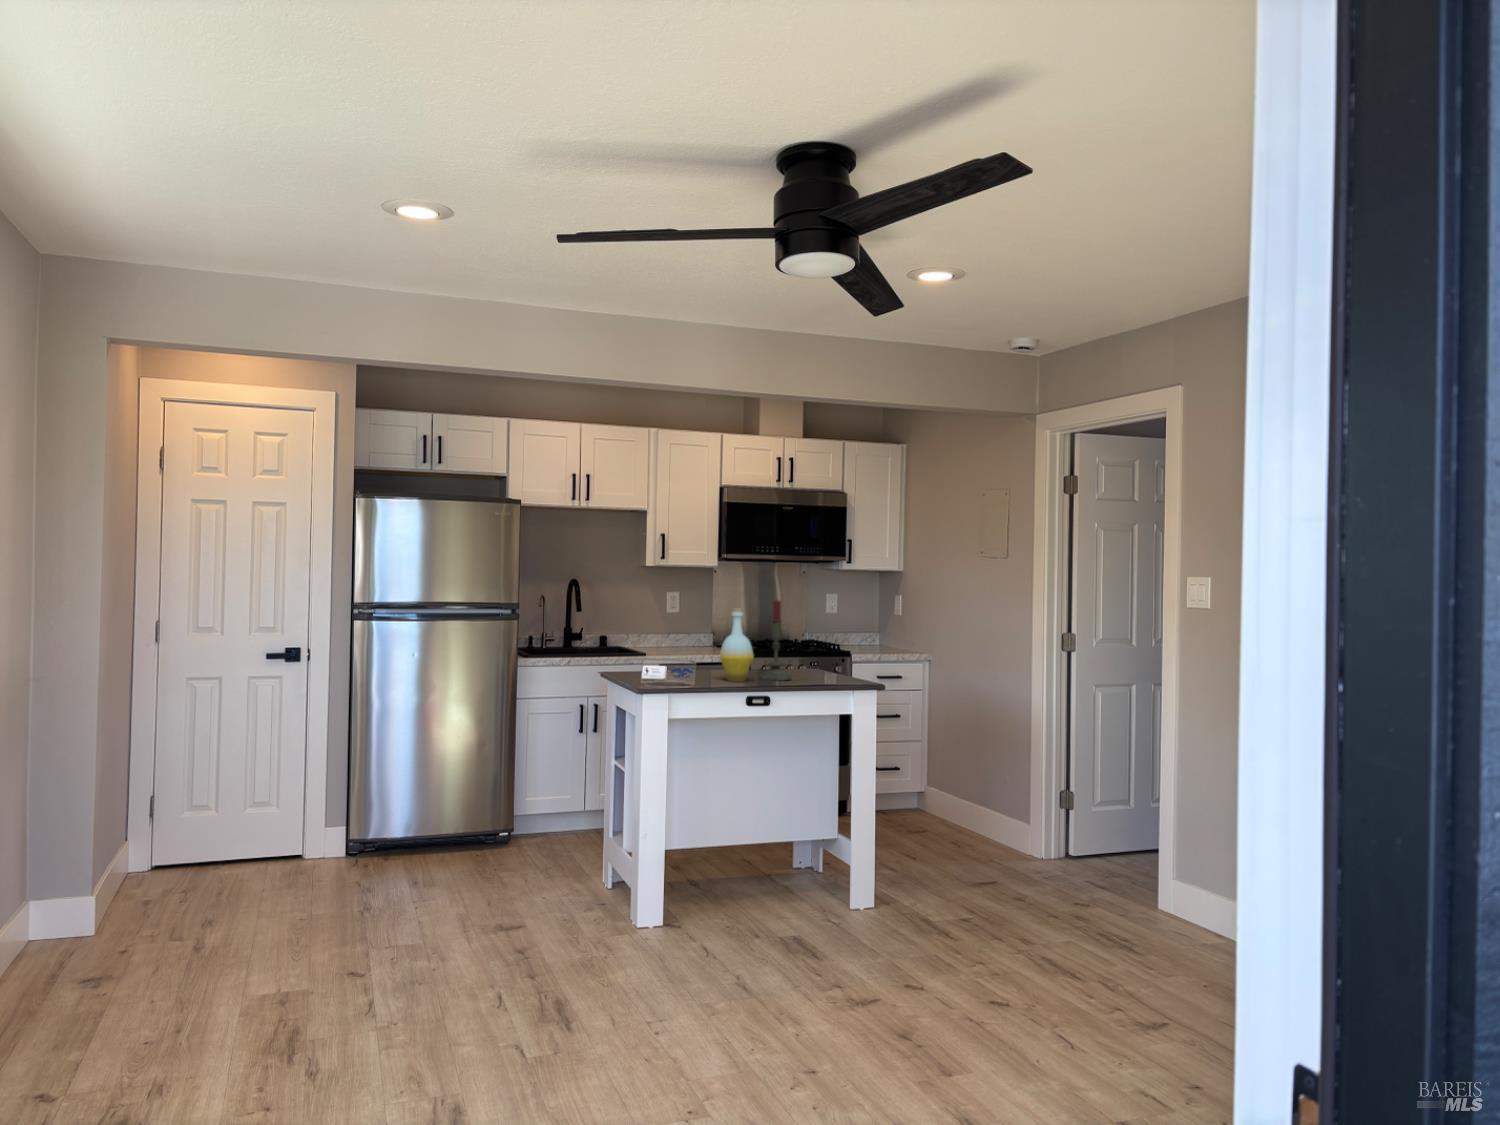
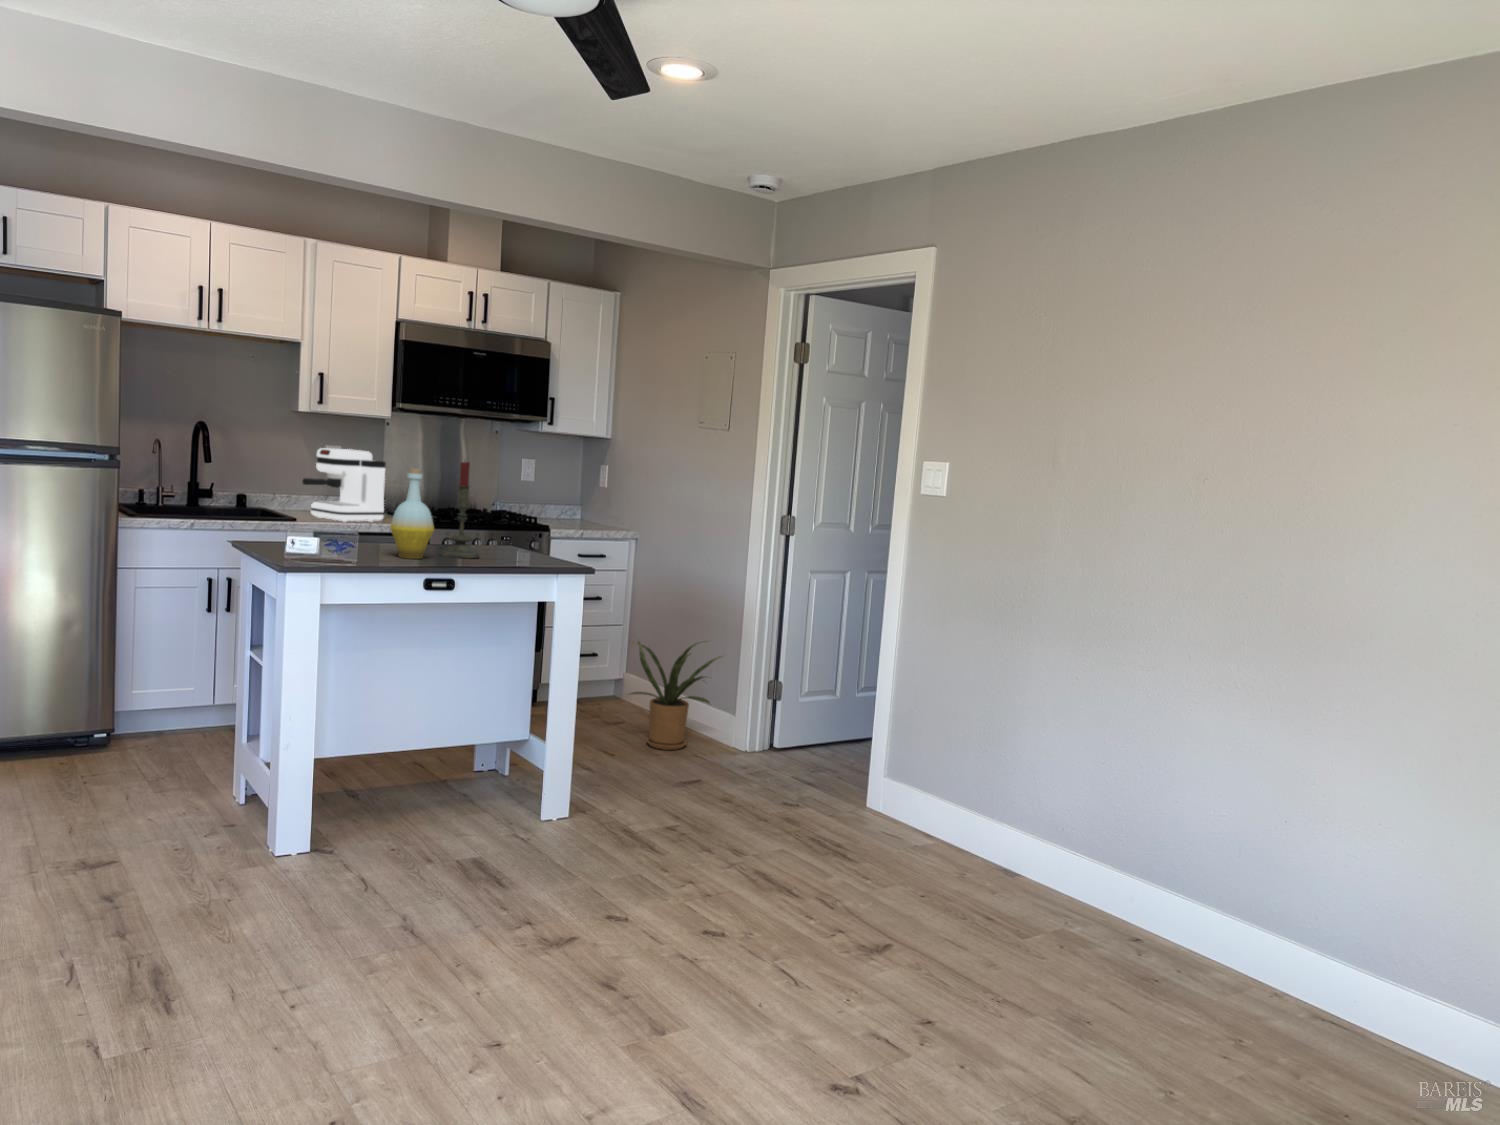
coffee maker: none [650,595,715,656] -> present [302,448,386,522]
house plant: none [924,750,1016,853] -> present [630,641,720,750]

